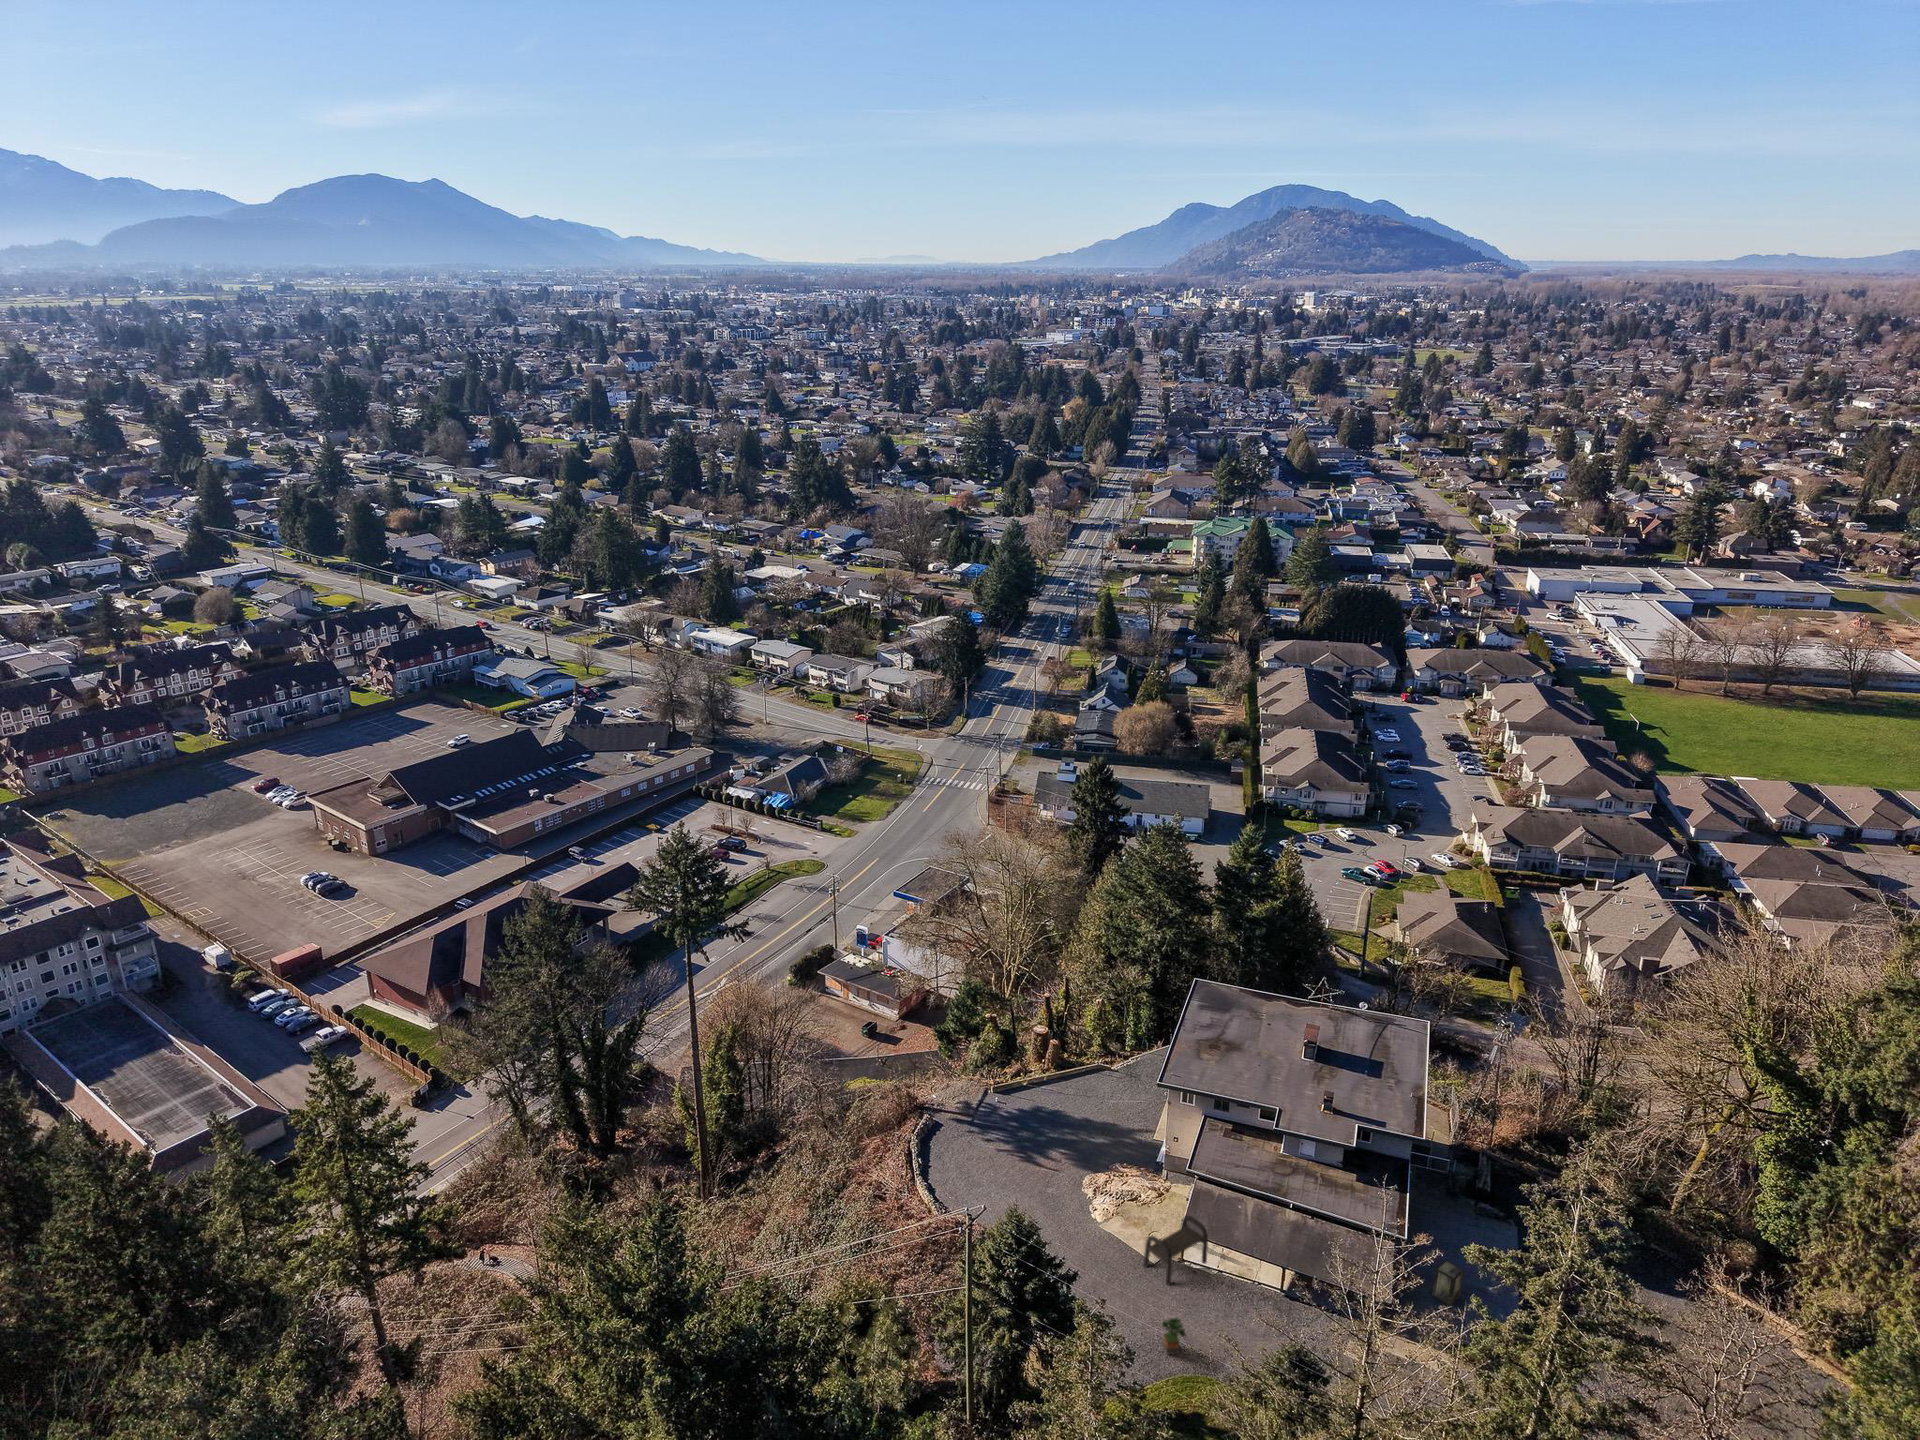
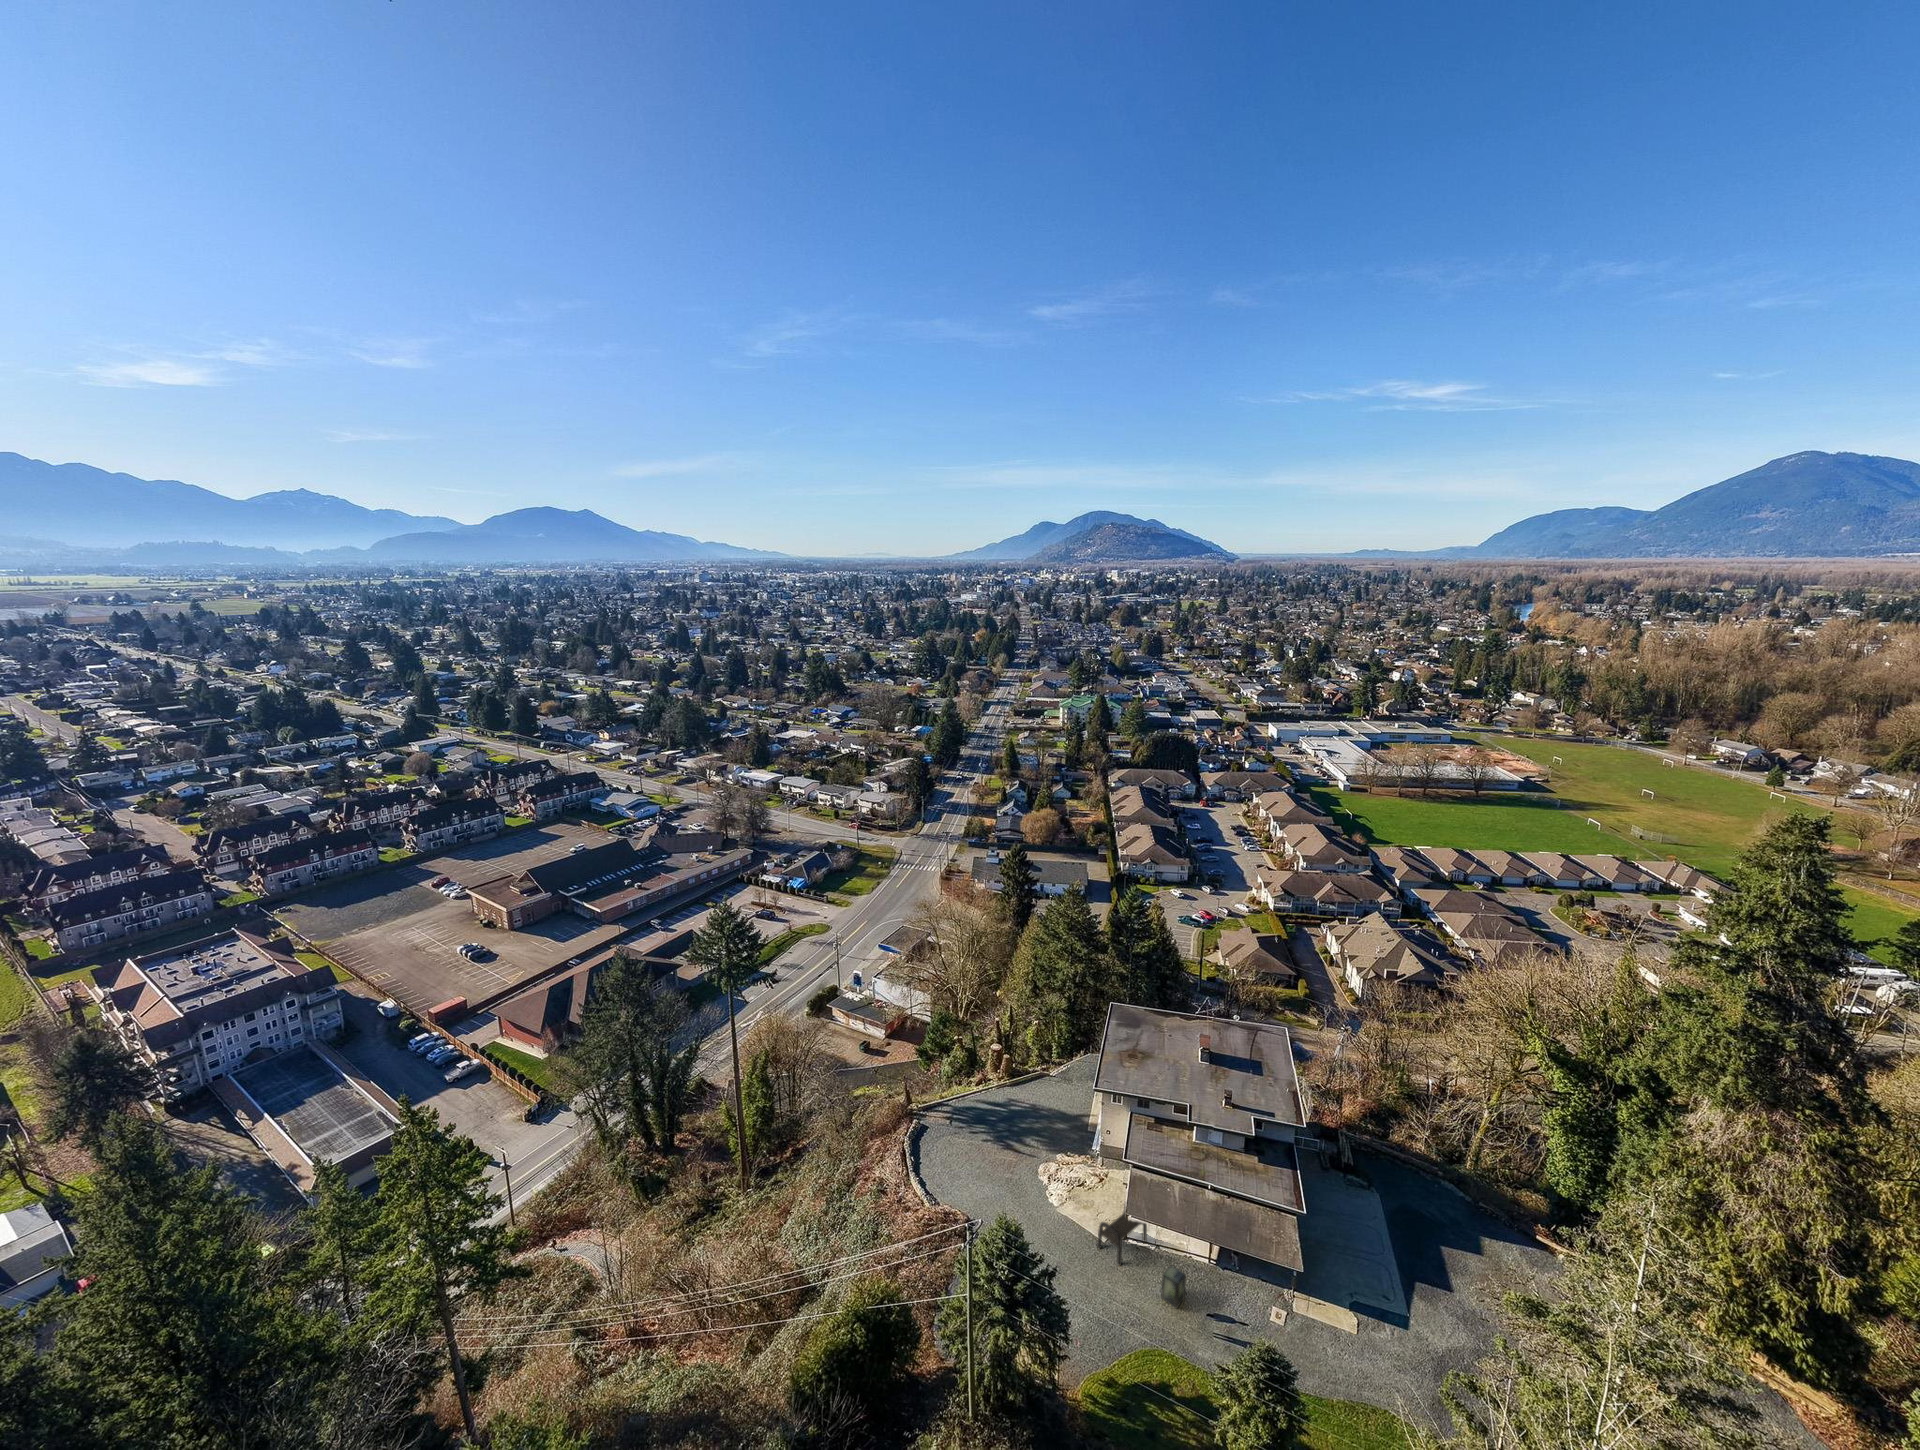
storage box: present [1432,1260,1464,1306] -> present [1161,1265,1186,1308]
potted tree: present [1162,1318,1185,1354] -> none [1122,1301,1144,1336]

